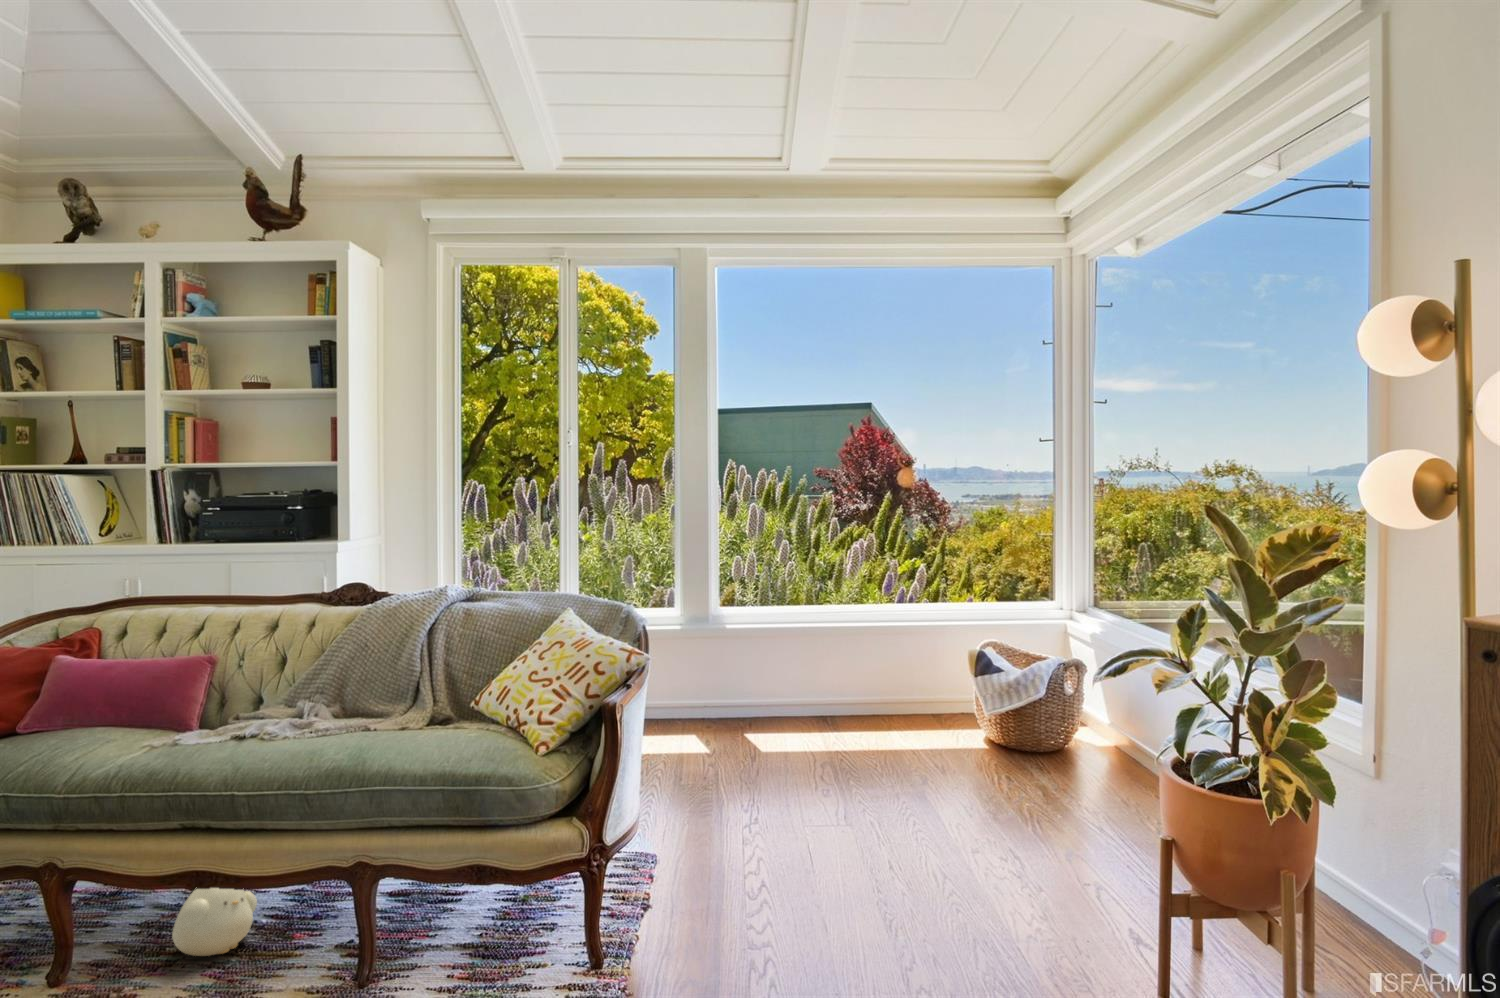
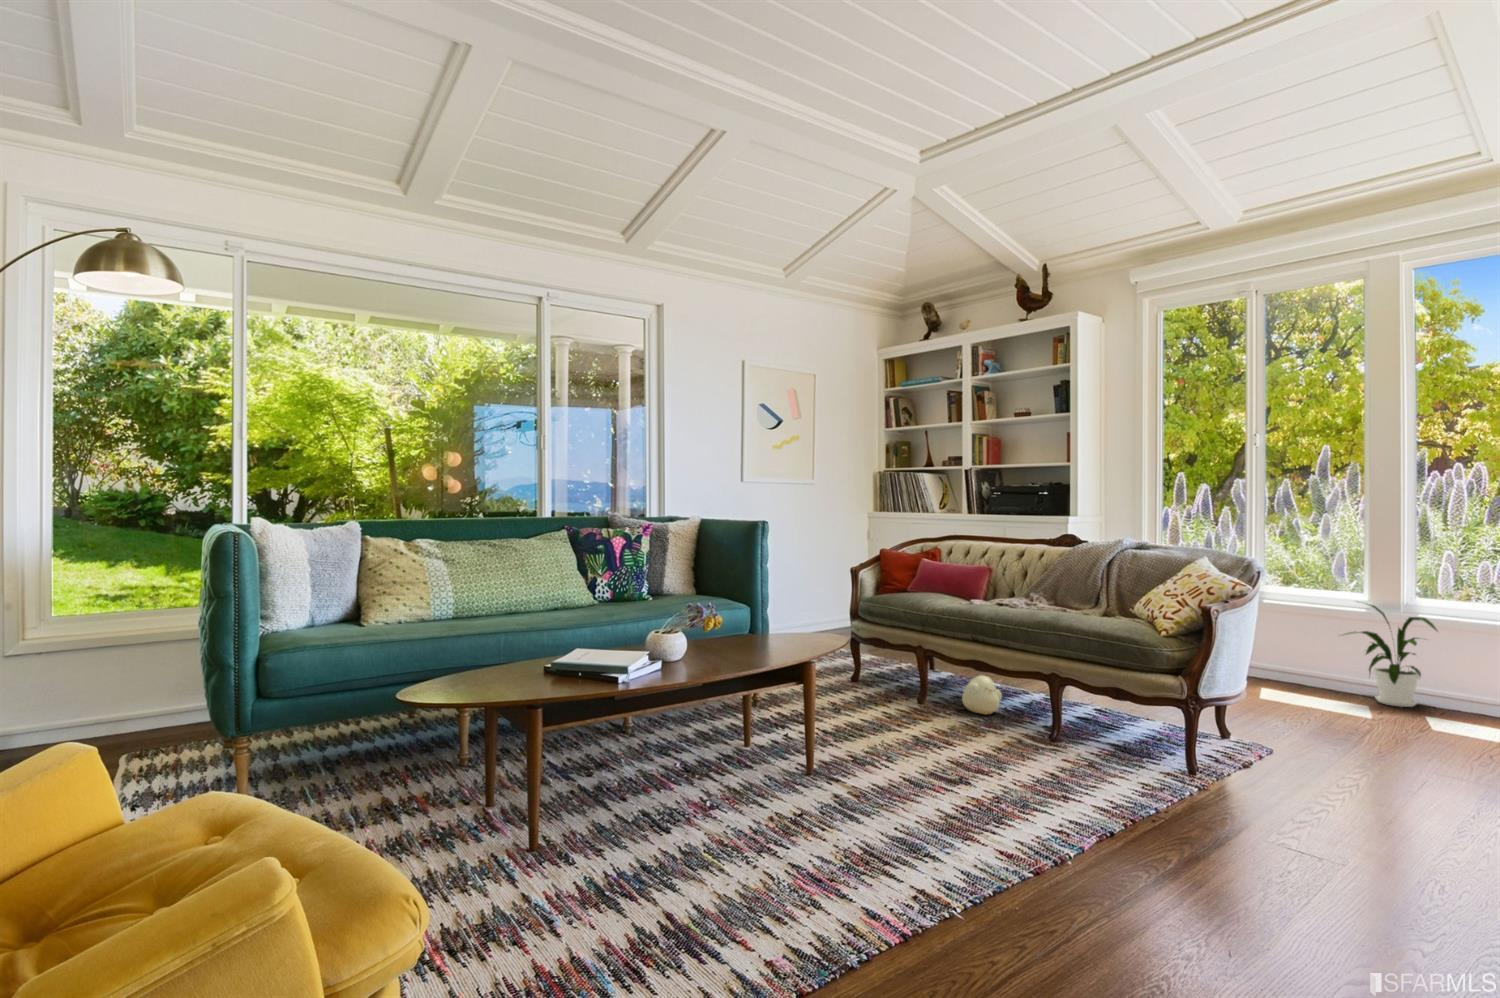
house plant: none [670,626,754,736] -> present [1342,605,1437,707]

